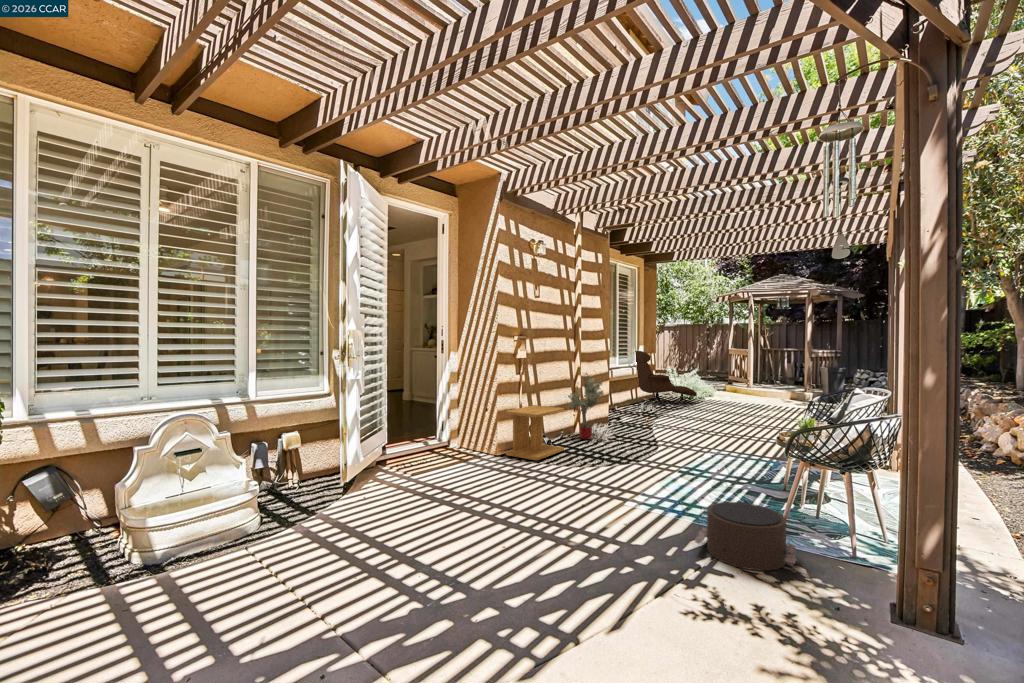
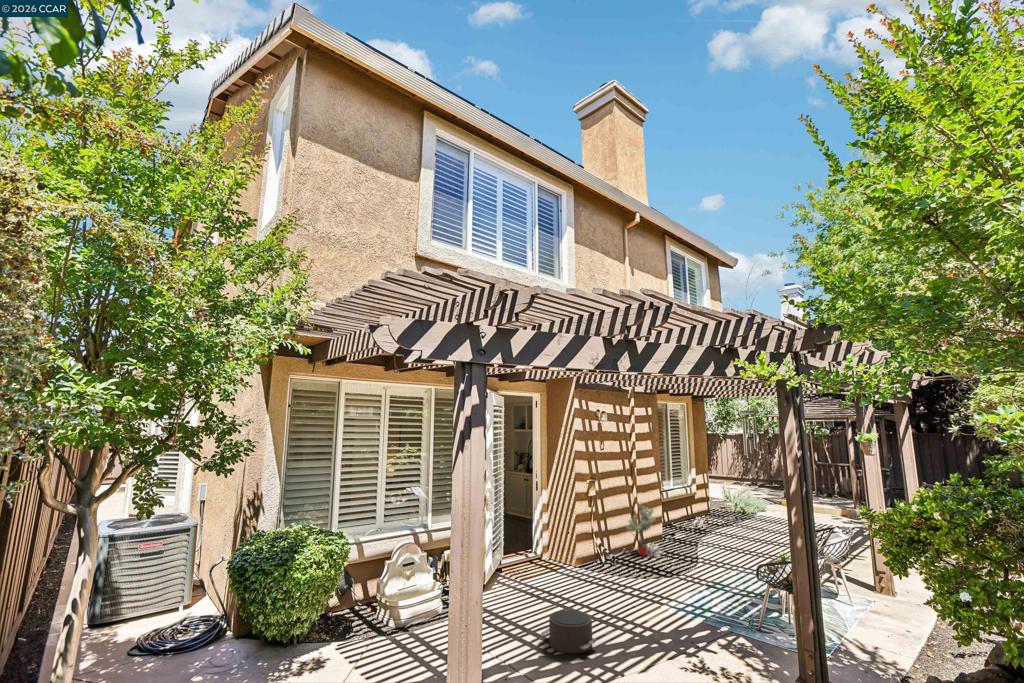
lounge chair: present [635,351,697,406] -> none [686,475,744,524]
side table: present [506,405,564,460] -> none [582,529,625,573]
pouf: present [695,502,797,571] -> present [540,610,596,654]

